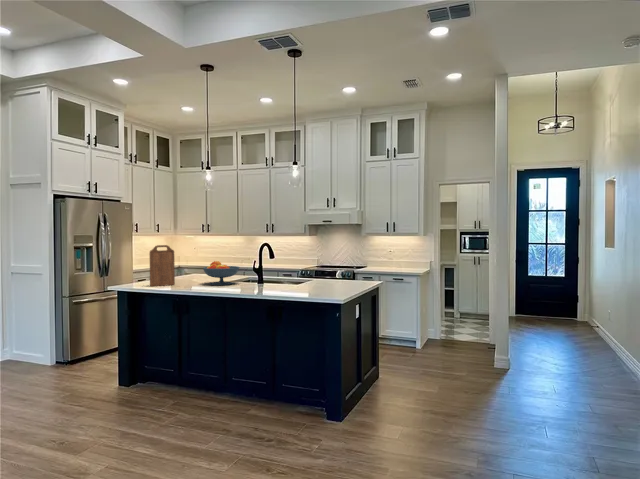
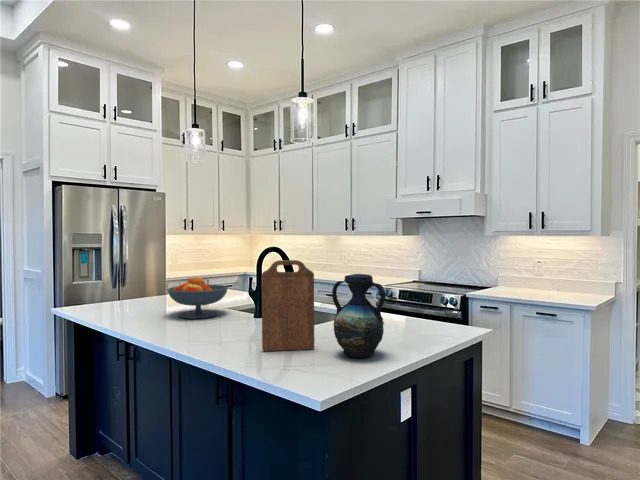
cutting board: present [150,245,175,286] -> present [262,260,314,351]
vase: none [324,253,350,291] -> present [332,274,385,357]

